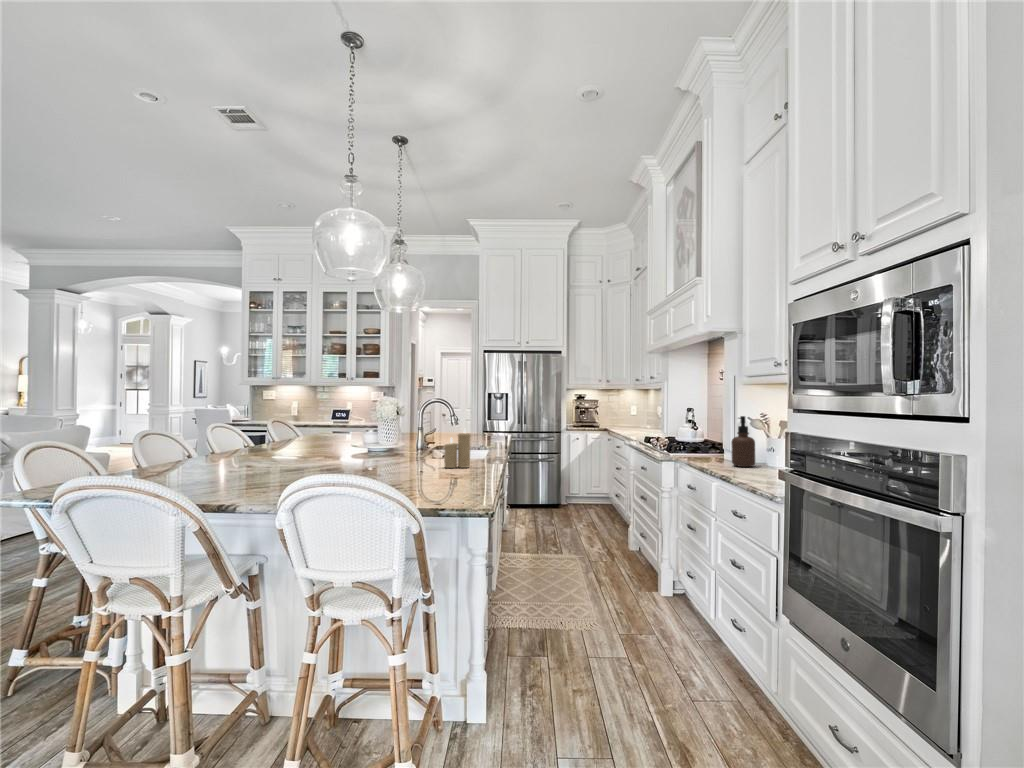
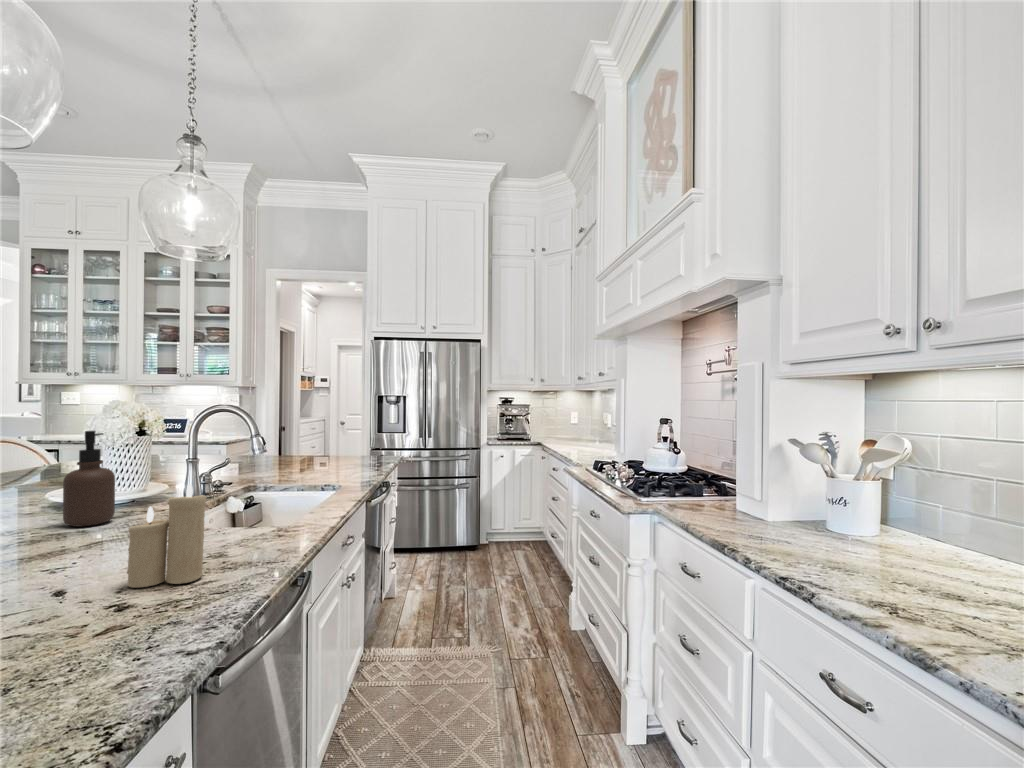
soap dispenser: present [731,416,755,467] -> present [63,431,115,527]

